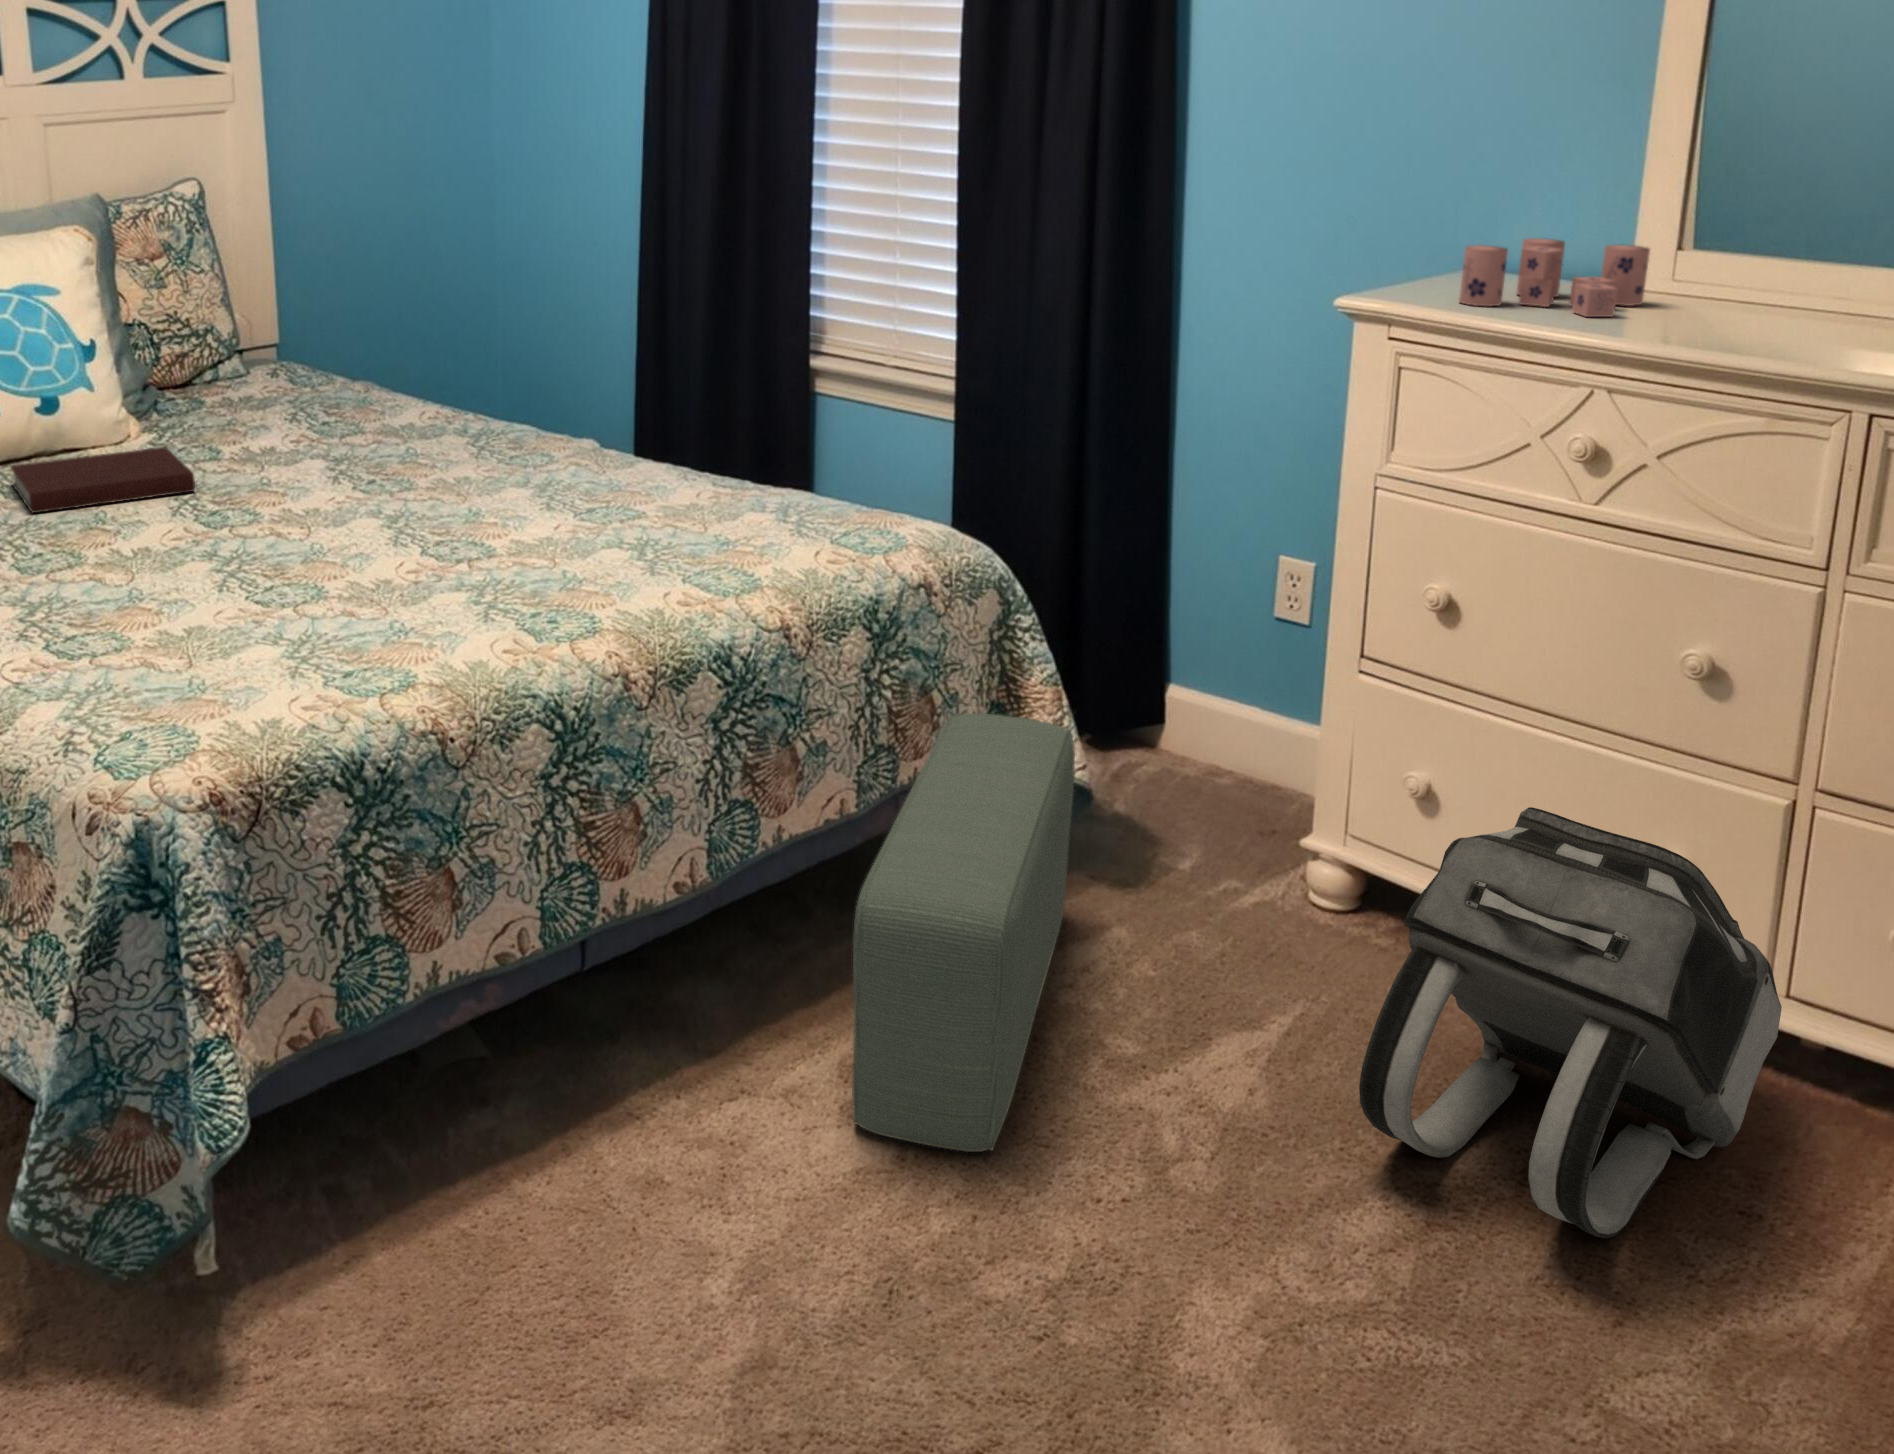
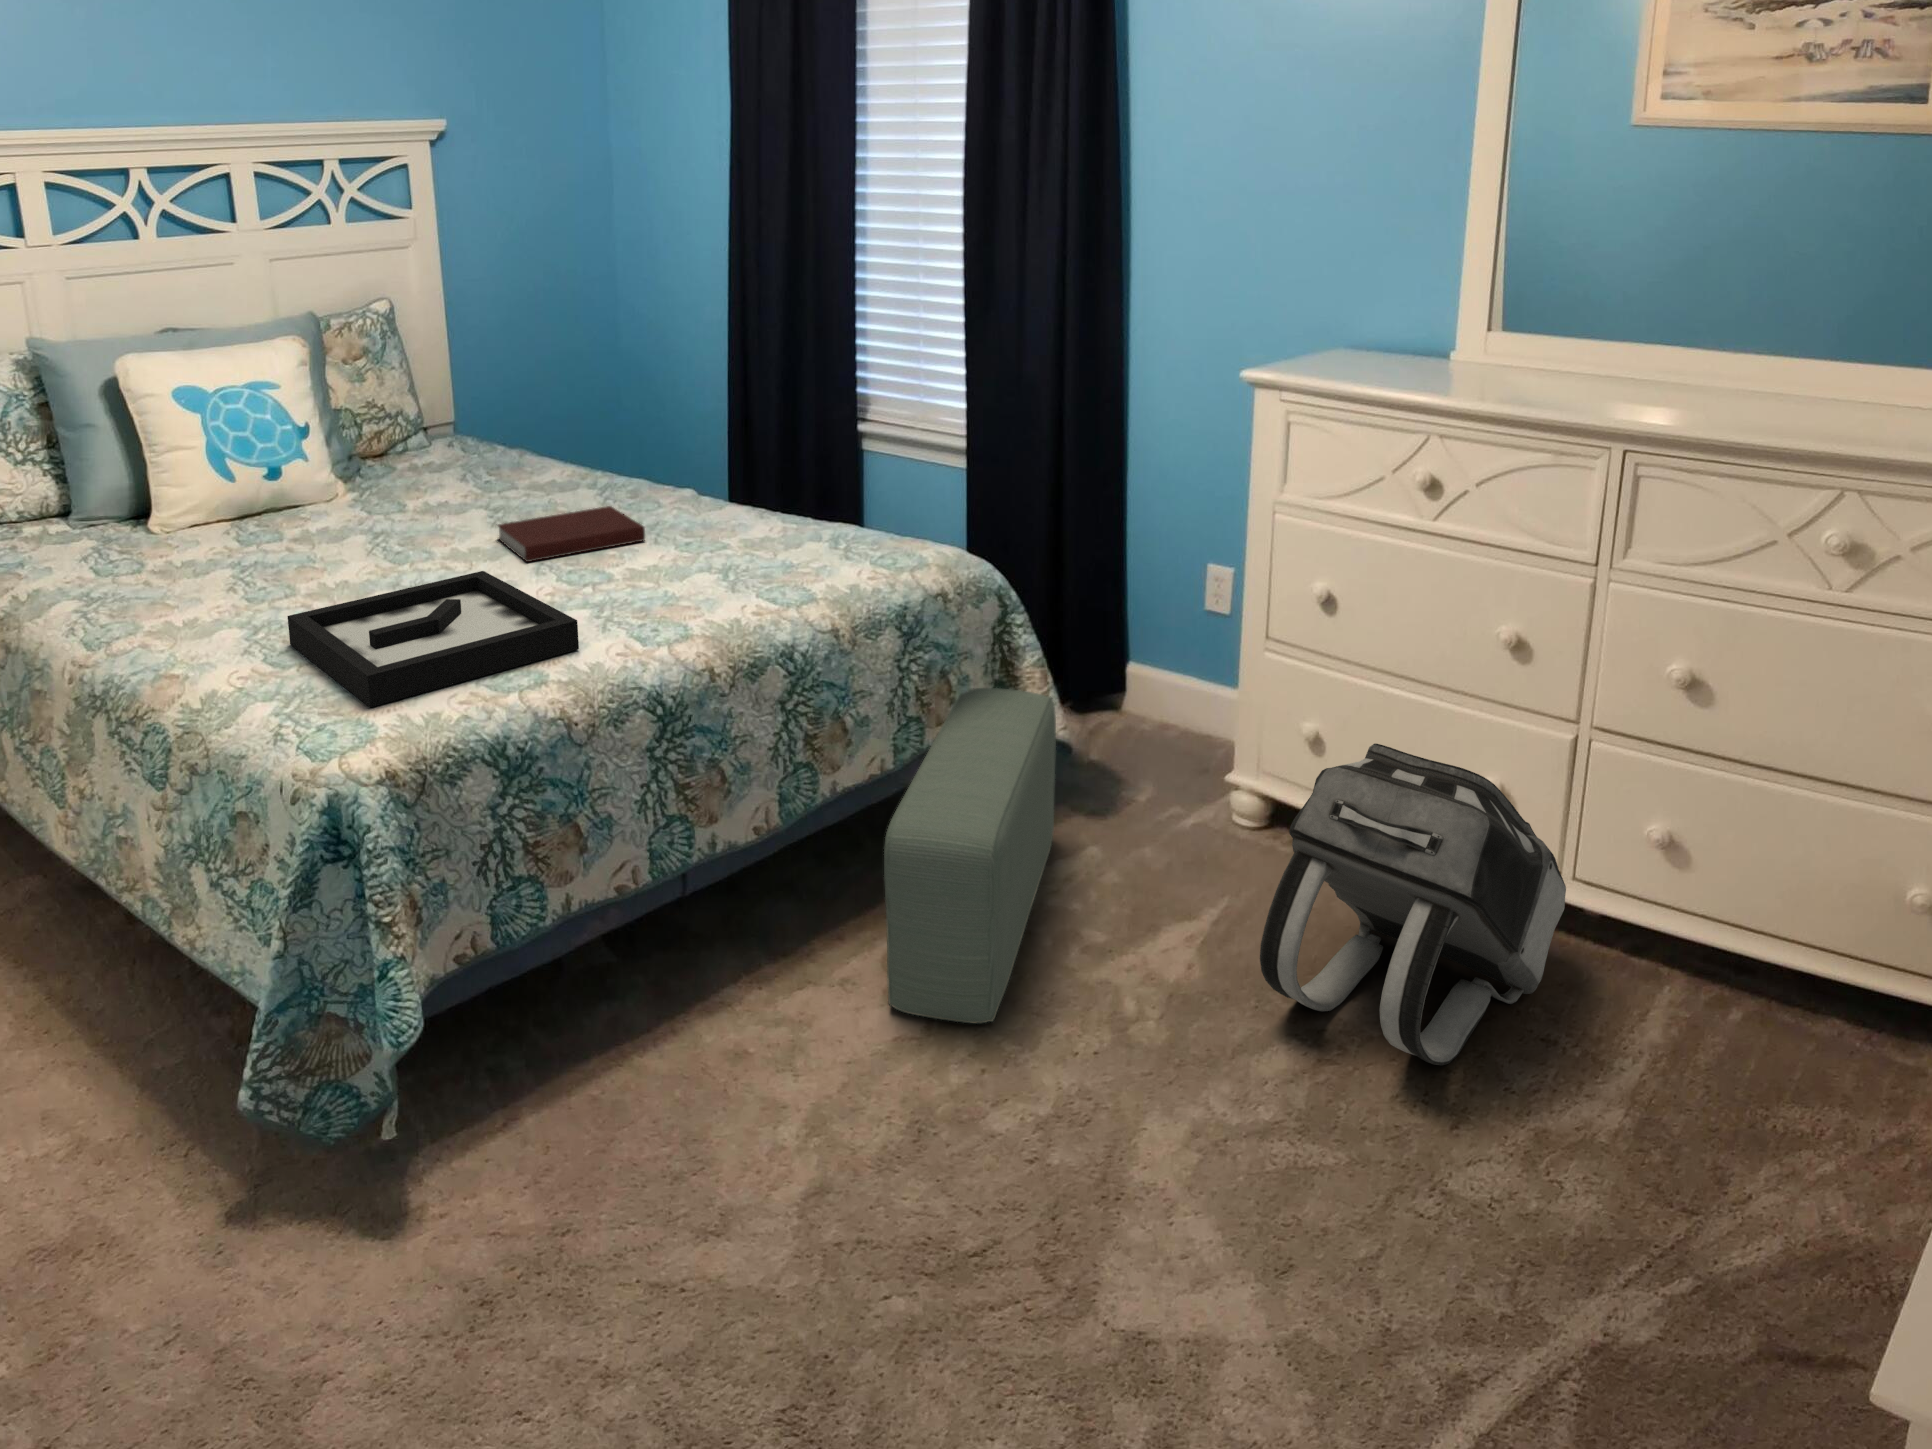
candle: present [1459,238,1650,317] -> none [1316,326,1449,383]
notebook: present [10,447,195,513] -> present [498,506,645,562]
decorative tray: none [70,538,452,712] -> present [287,571,579,707]

